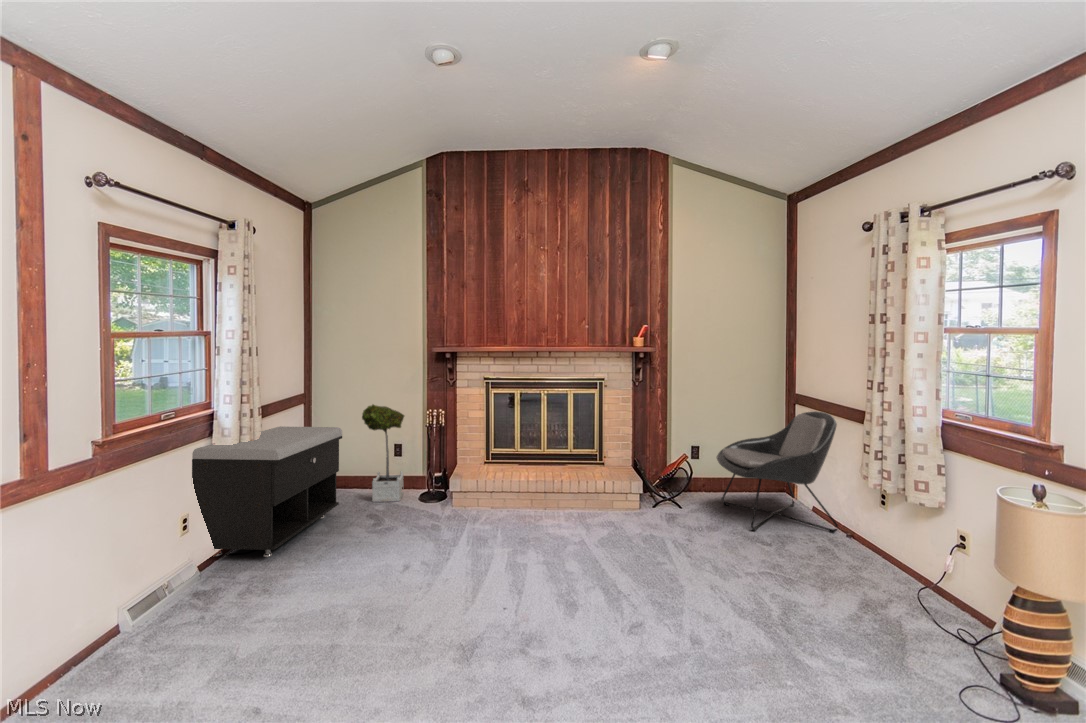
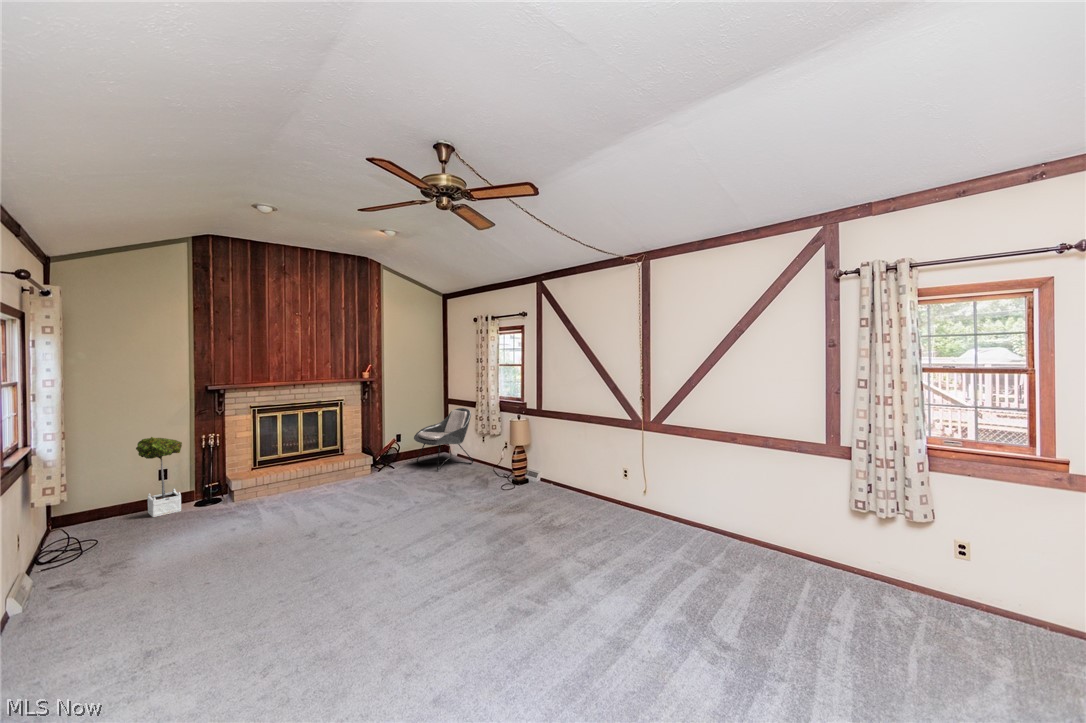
storage bench: present [192,426,342,557] -> none [32,459,135,578]

